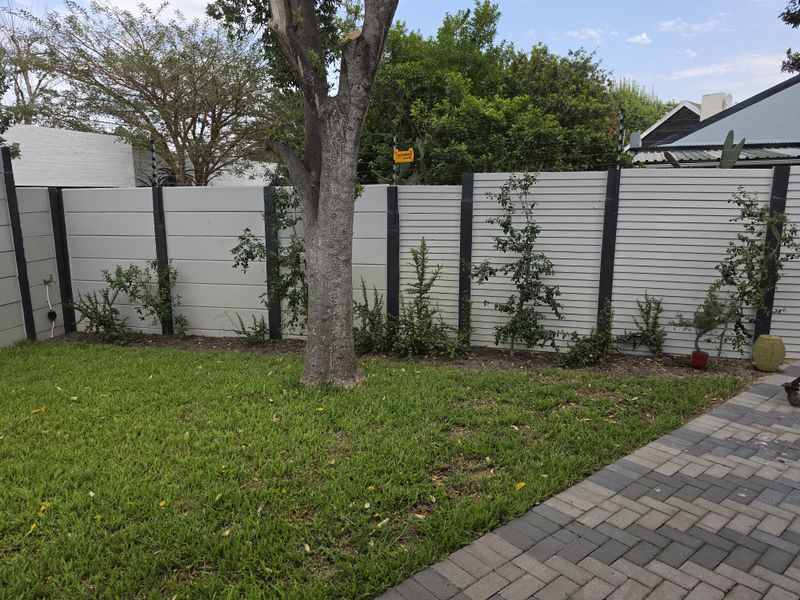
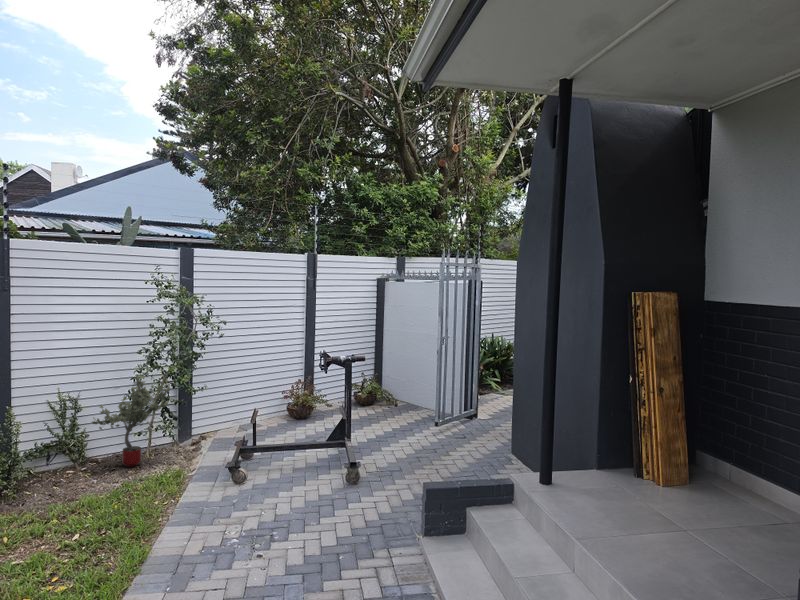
woven basket: present [752,335,786,371] -> none [180,413,211,451]

